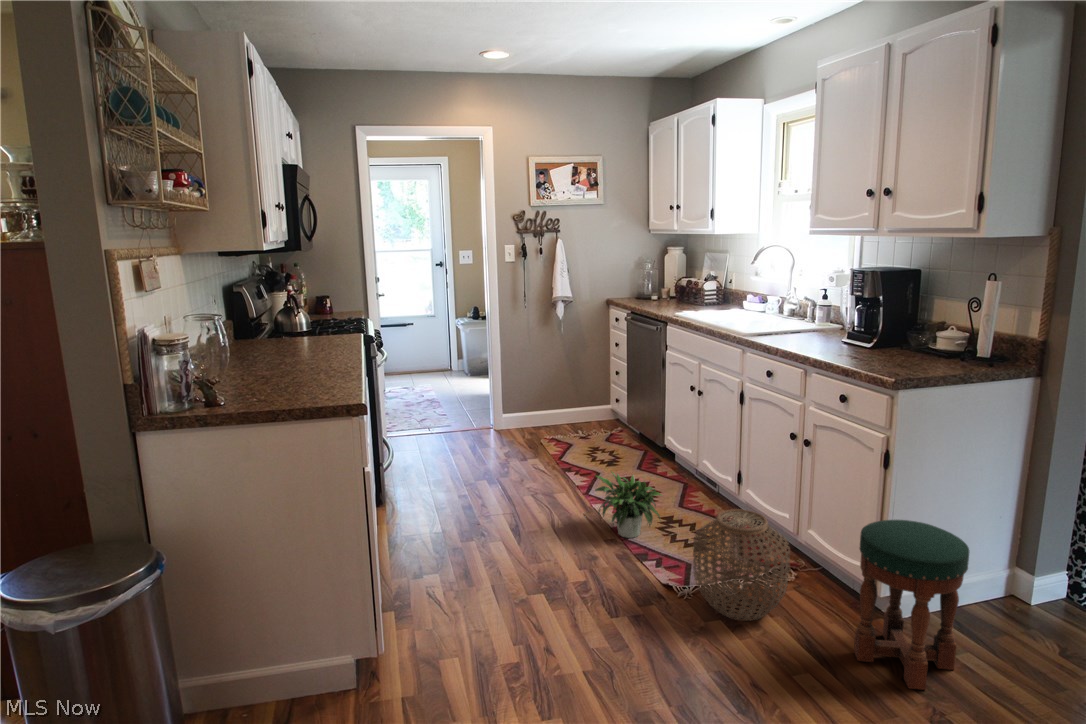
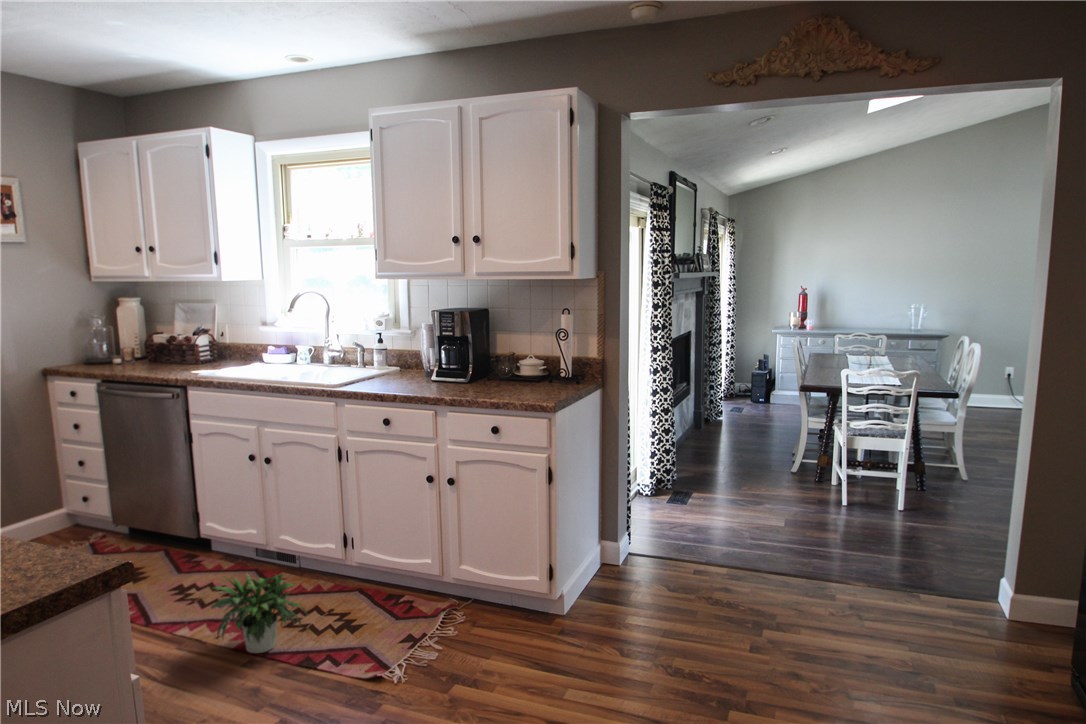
woven basket: present [693,509,790,621] -> none [403,557,500,675]
stool: present [854,520,969,690] -> none [559,517,641,656]

